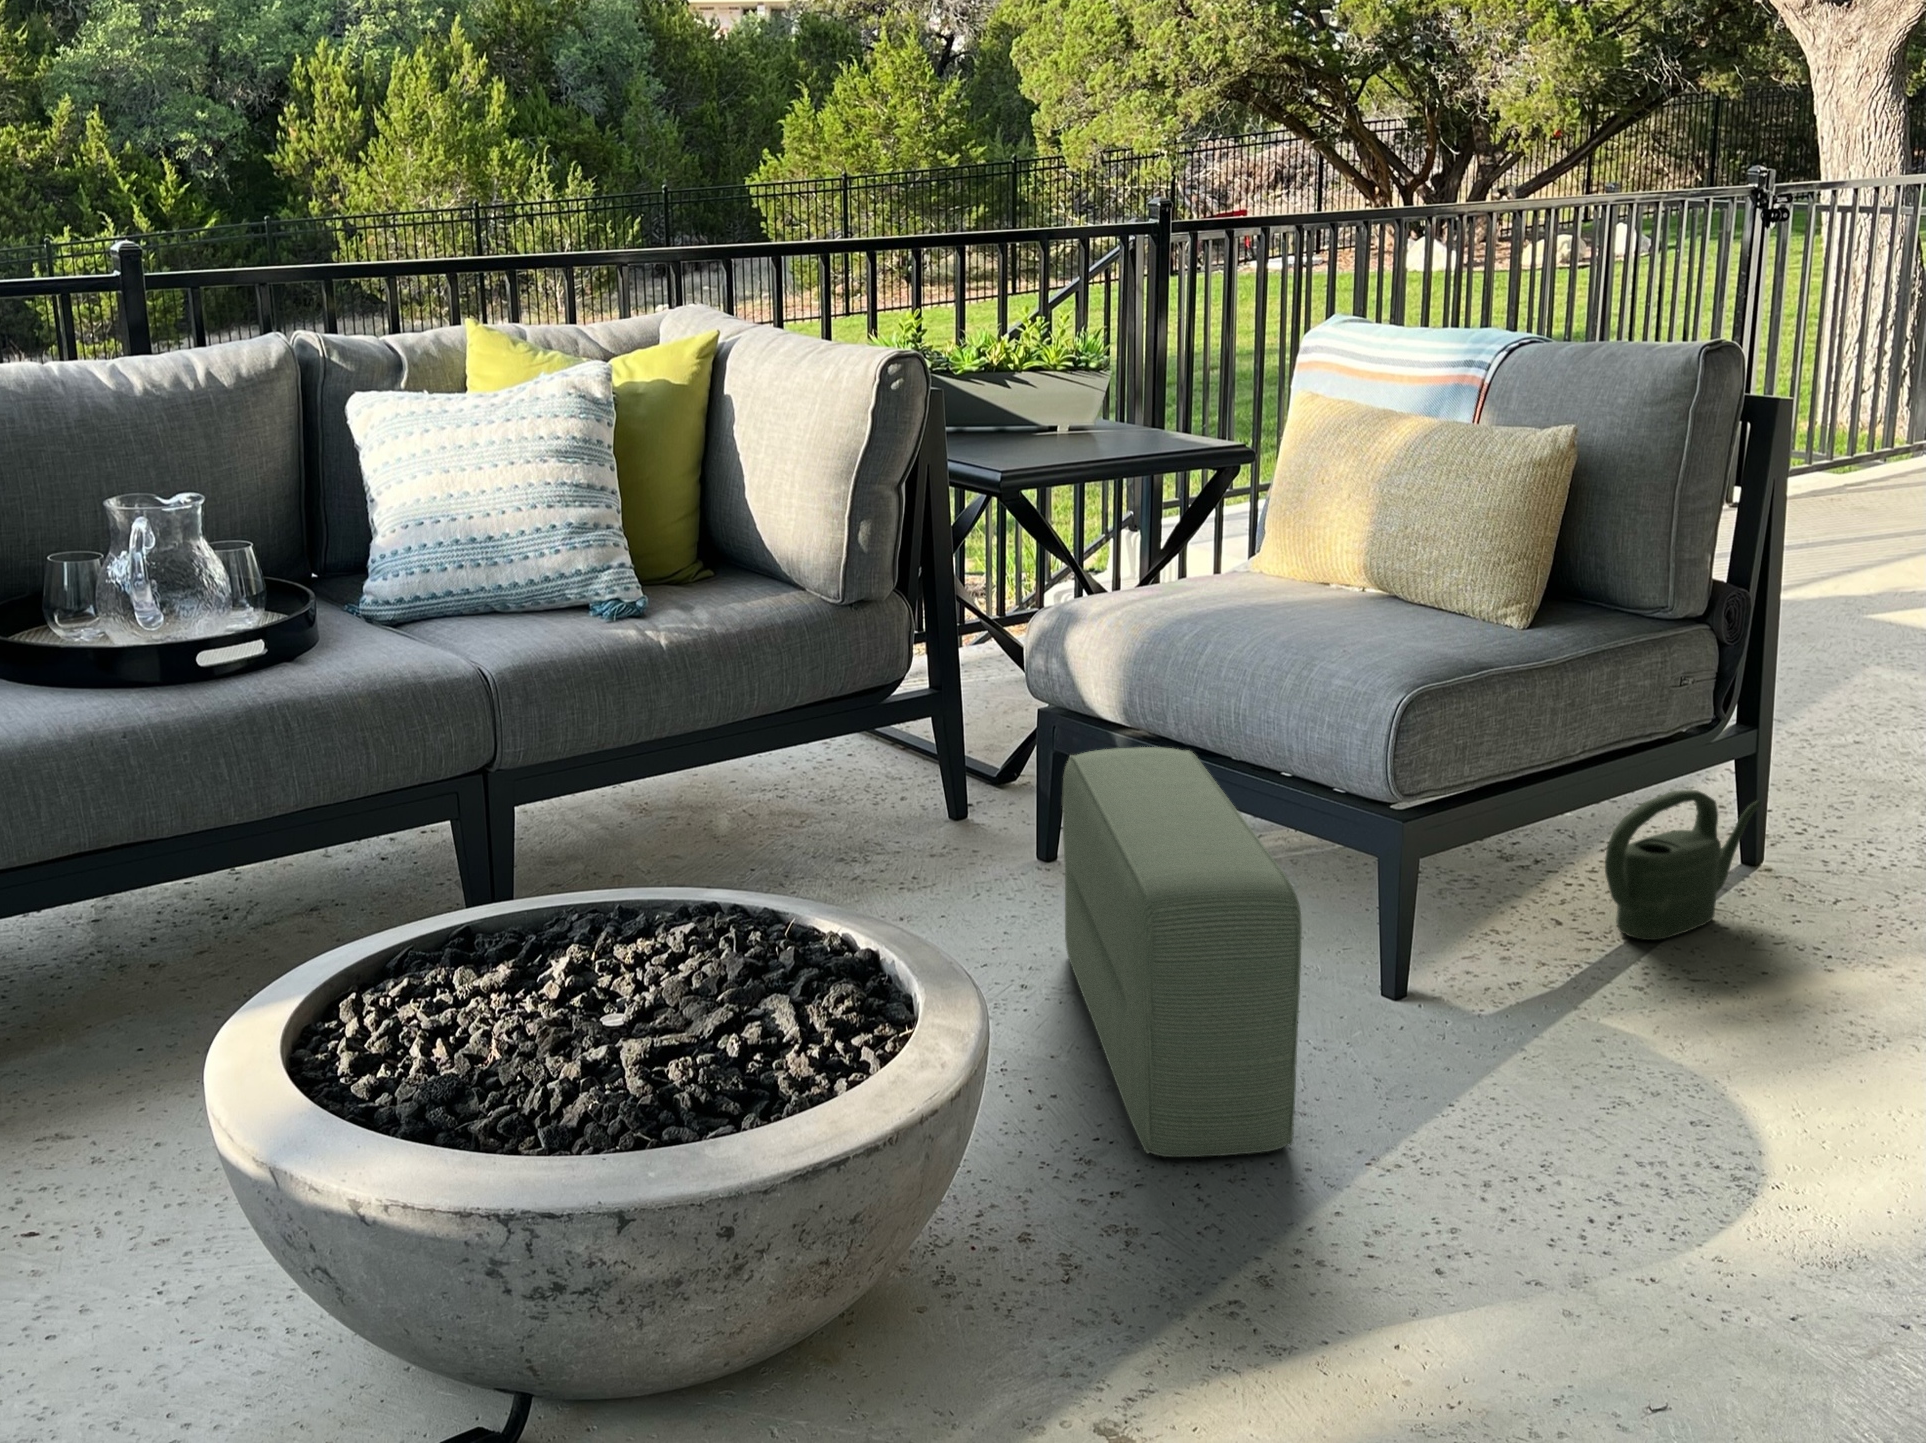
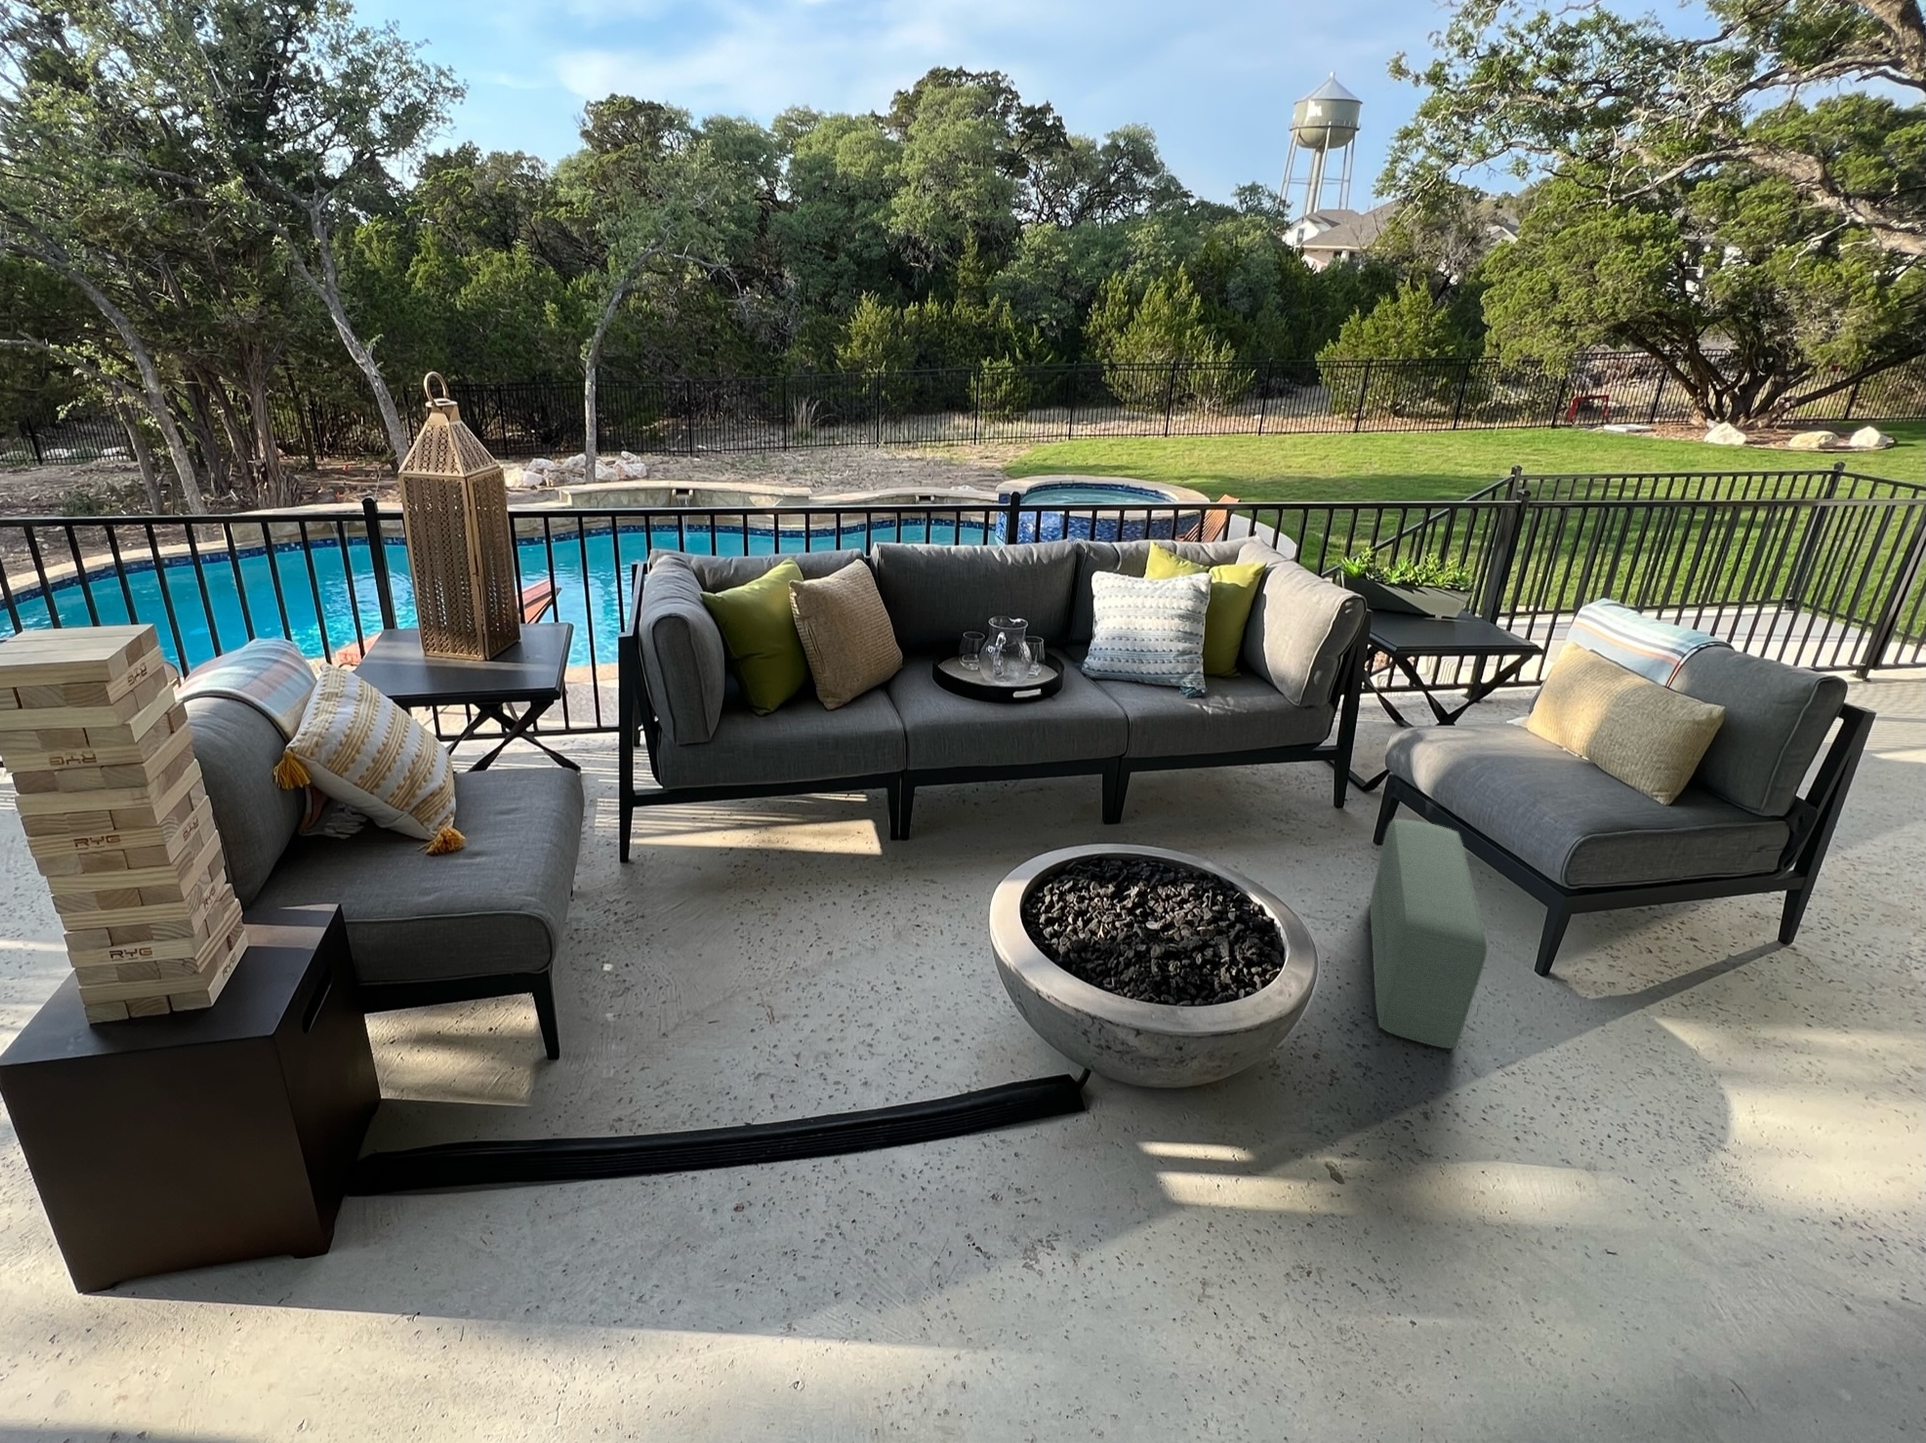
watering can: present [1605,790,1761,940] -> none [1694,922,1820,995]

